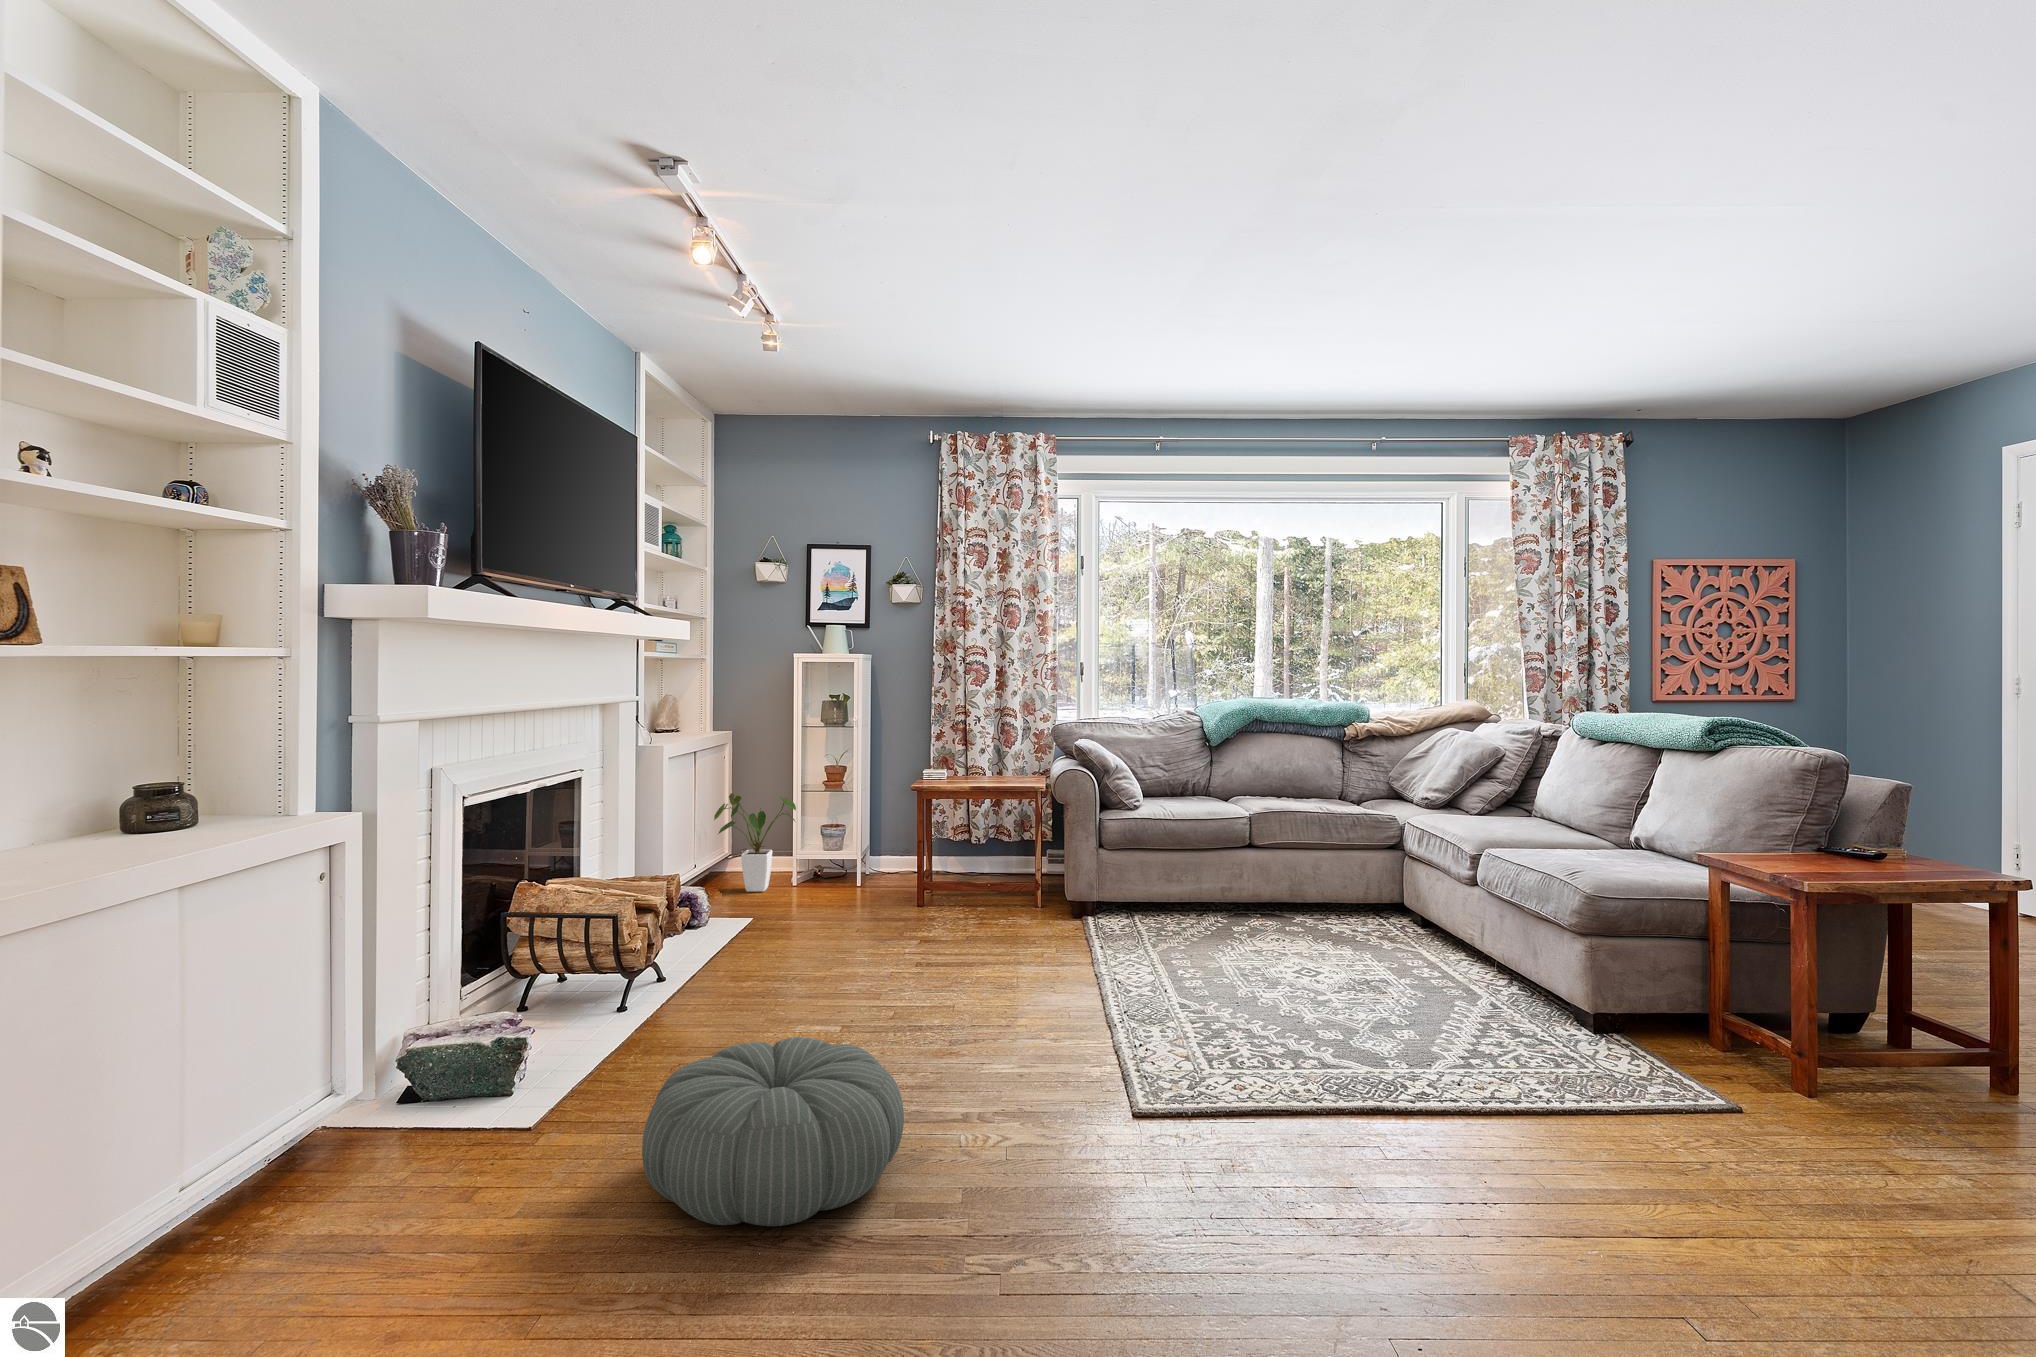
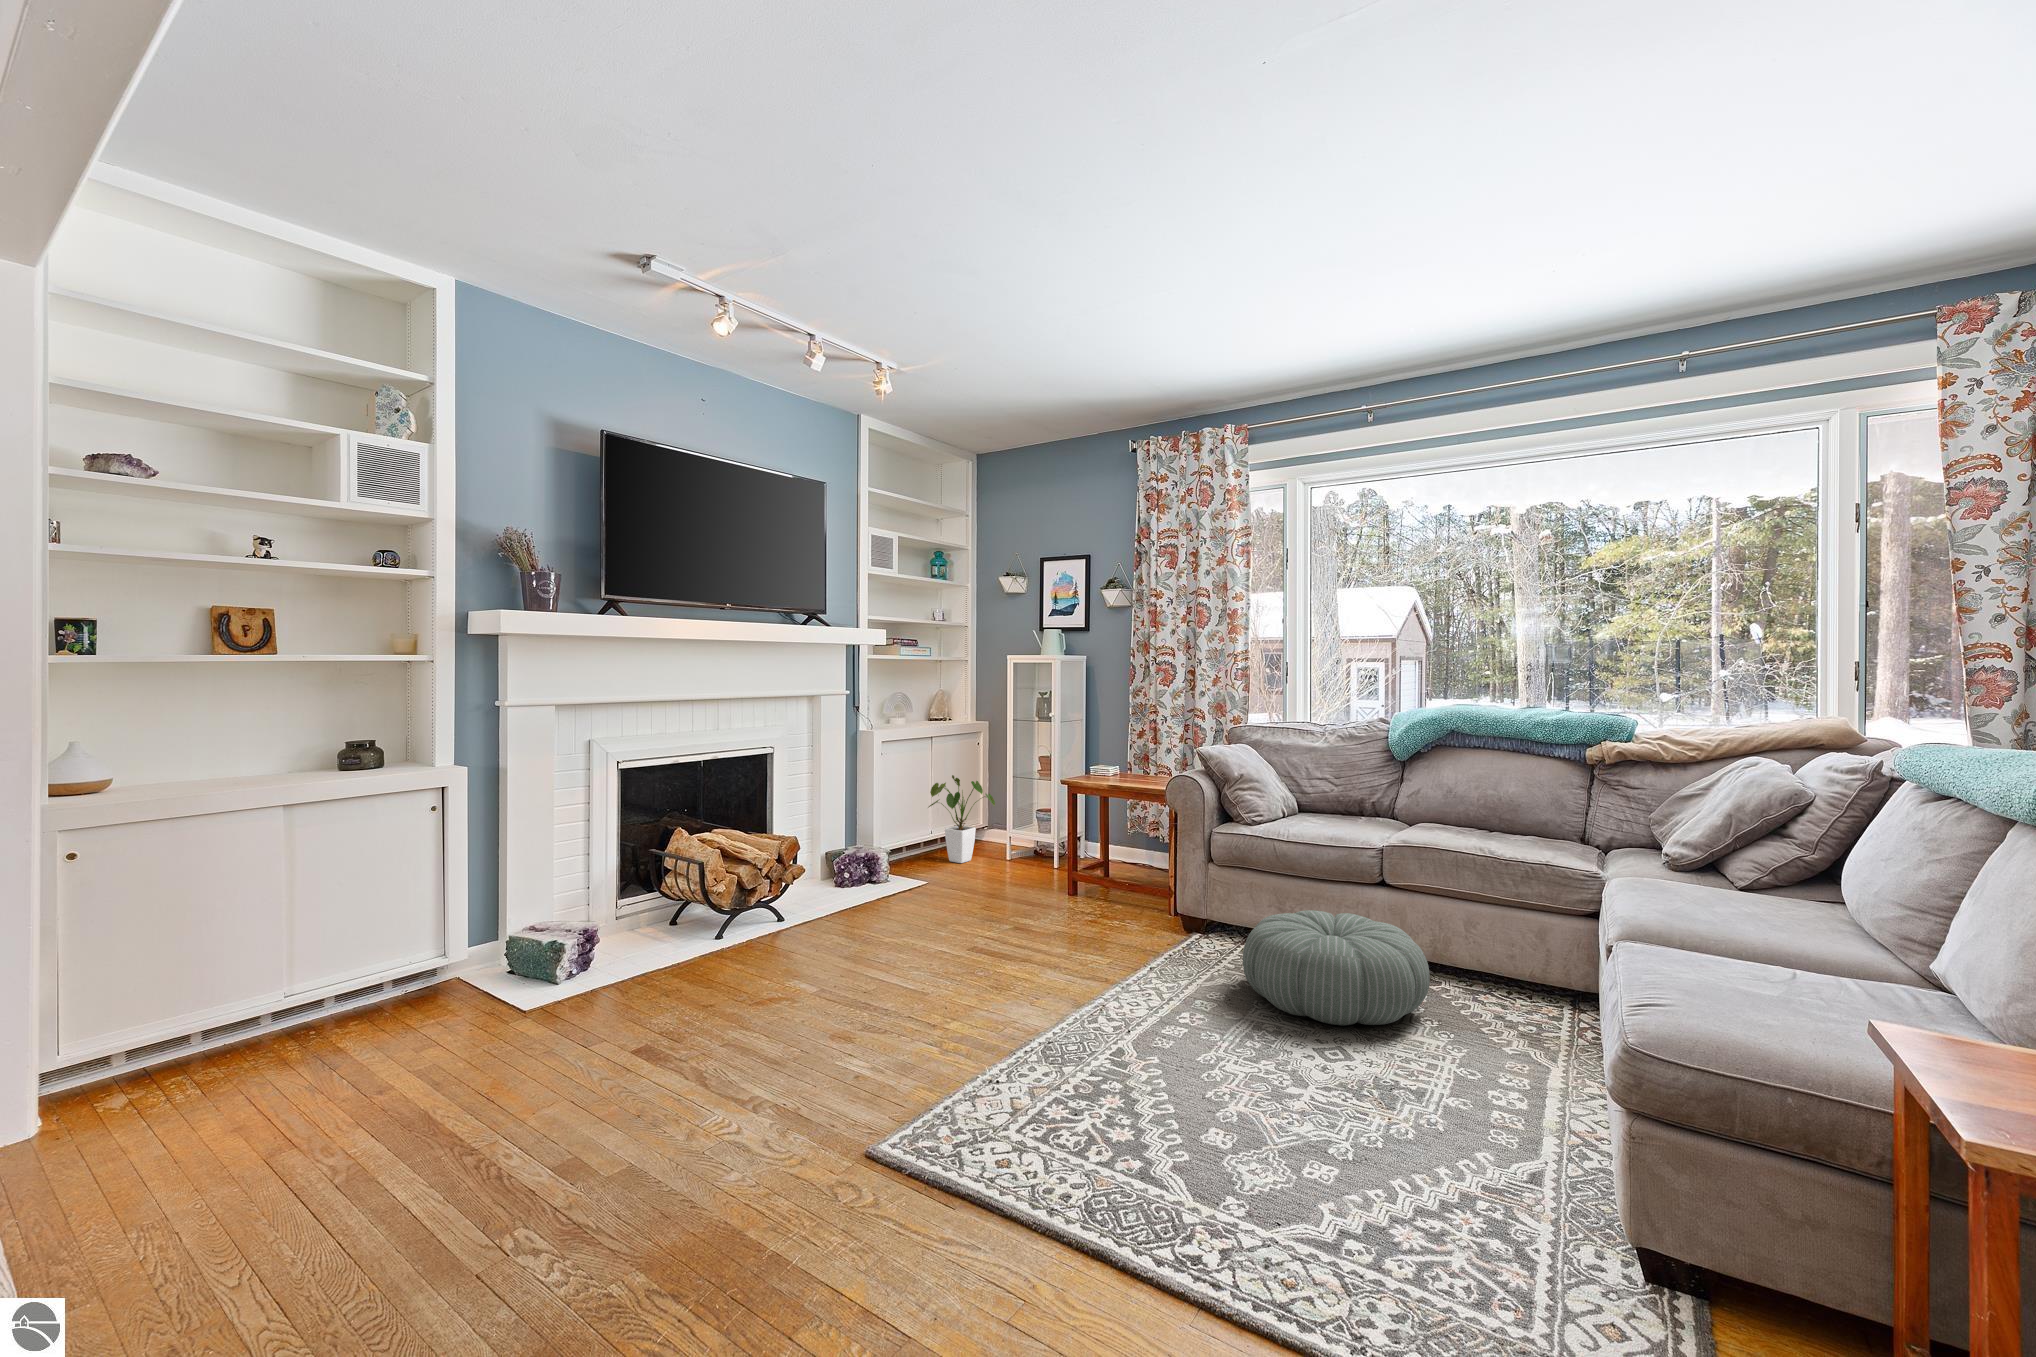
pouf: present [642,1037,904,1226] -> present [1243,910,1430,1025]

